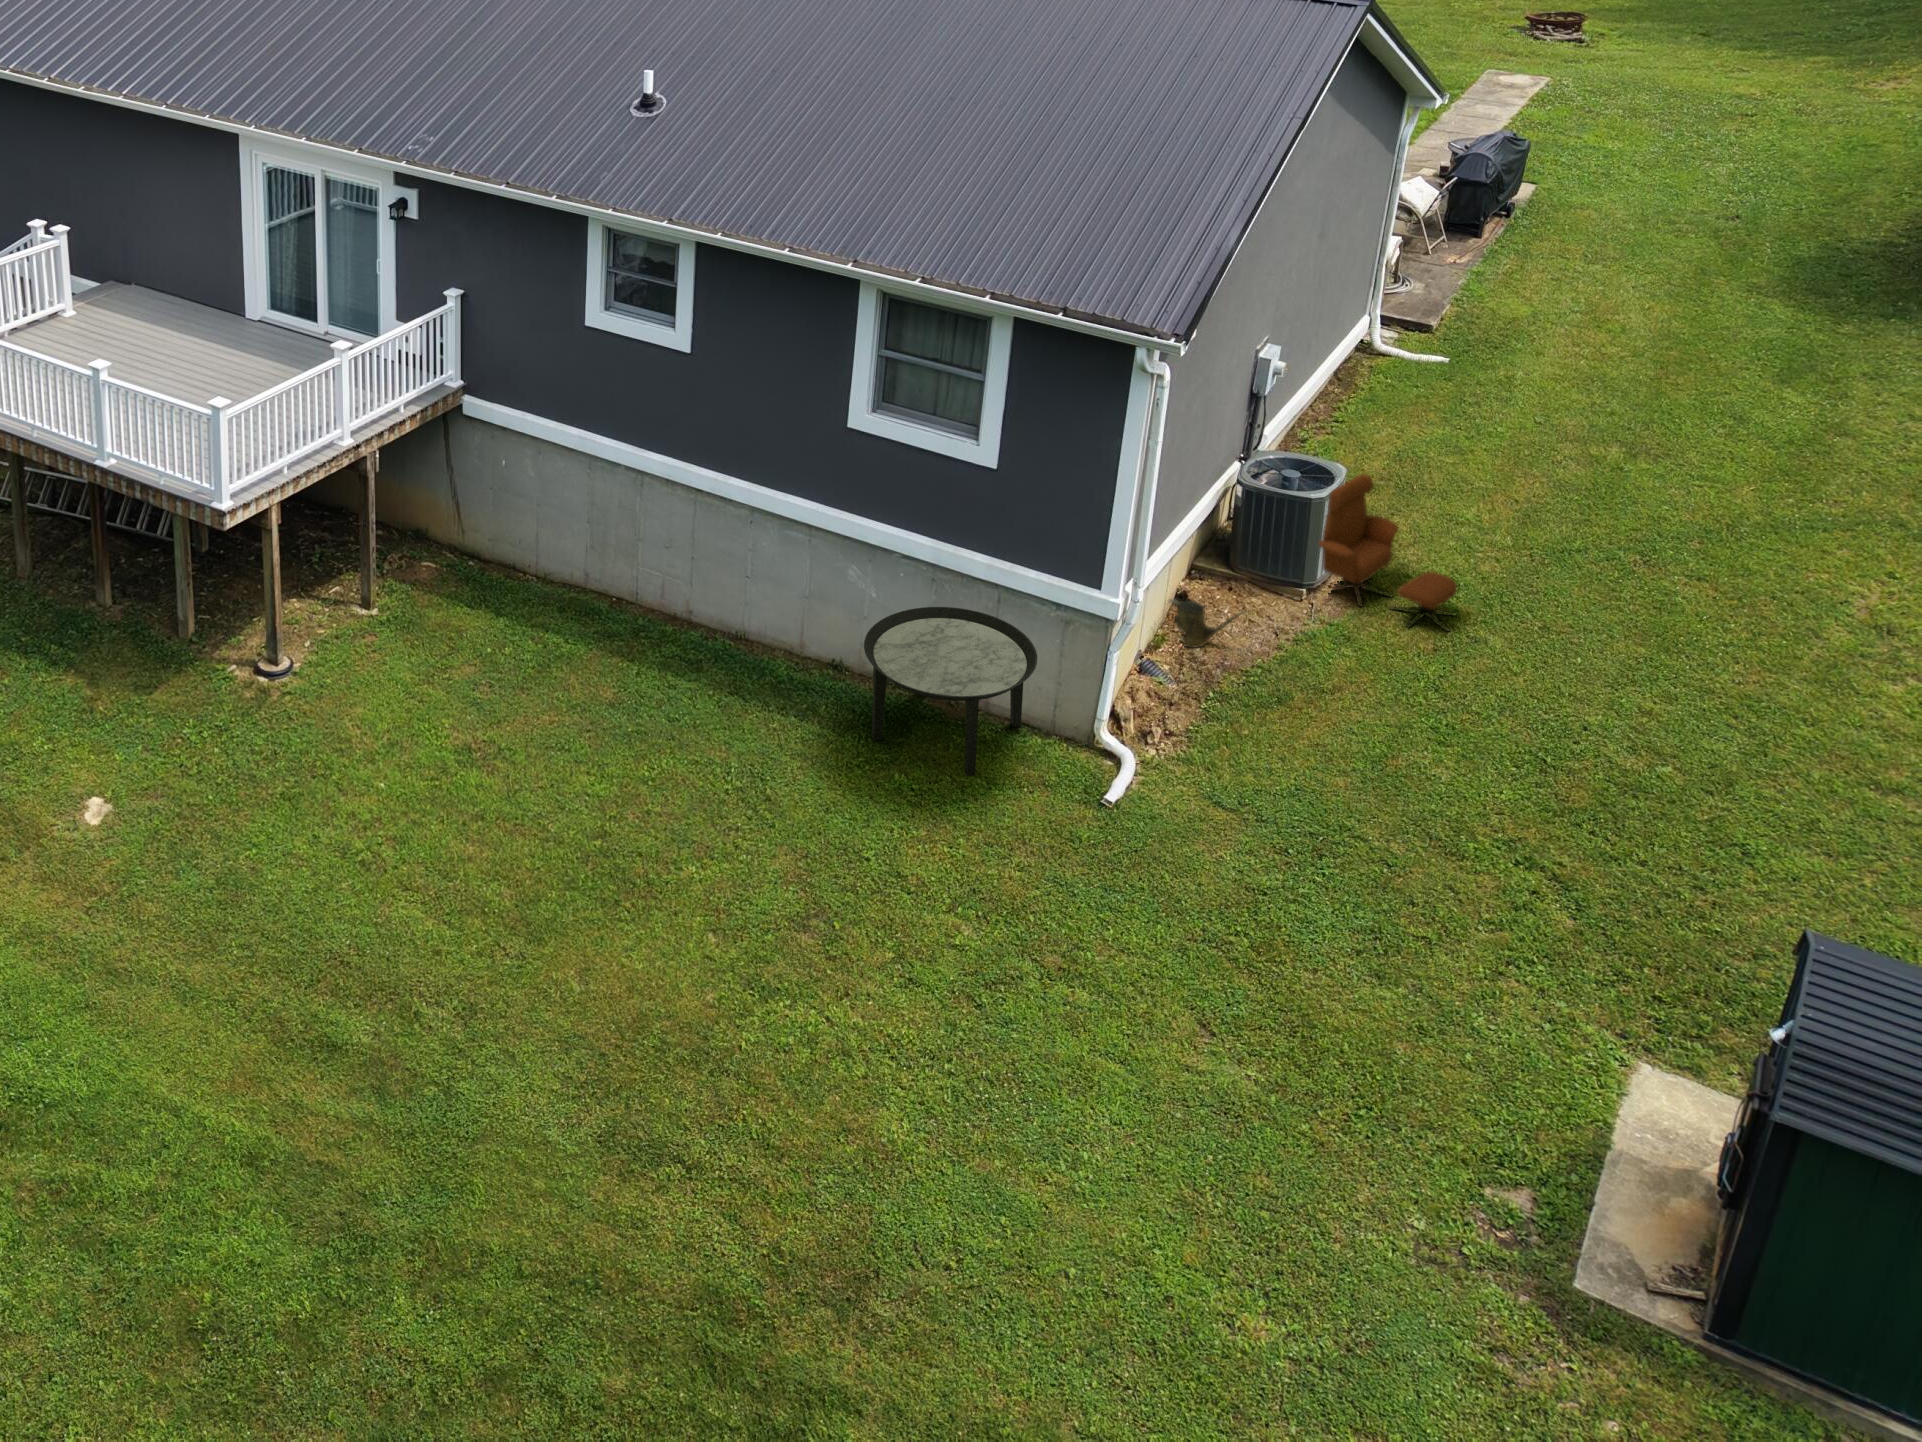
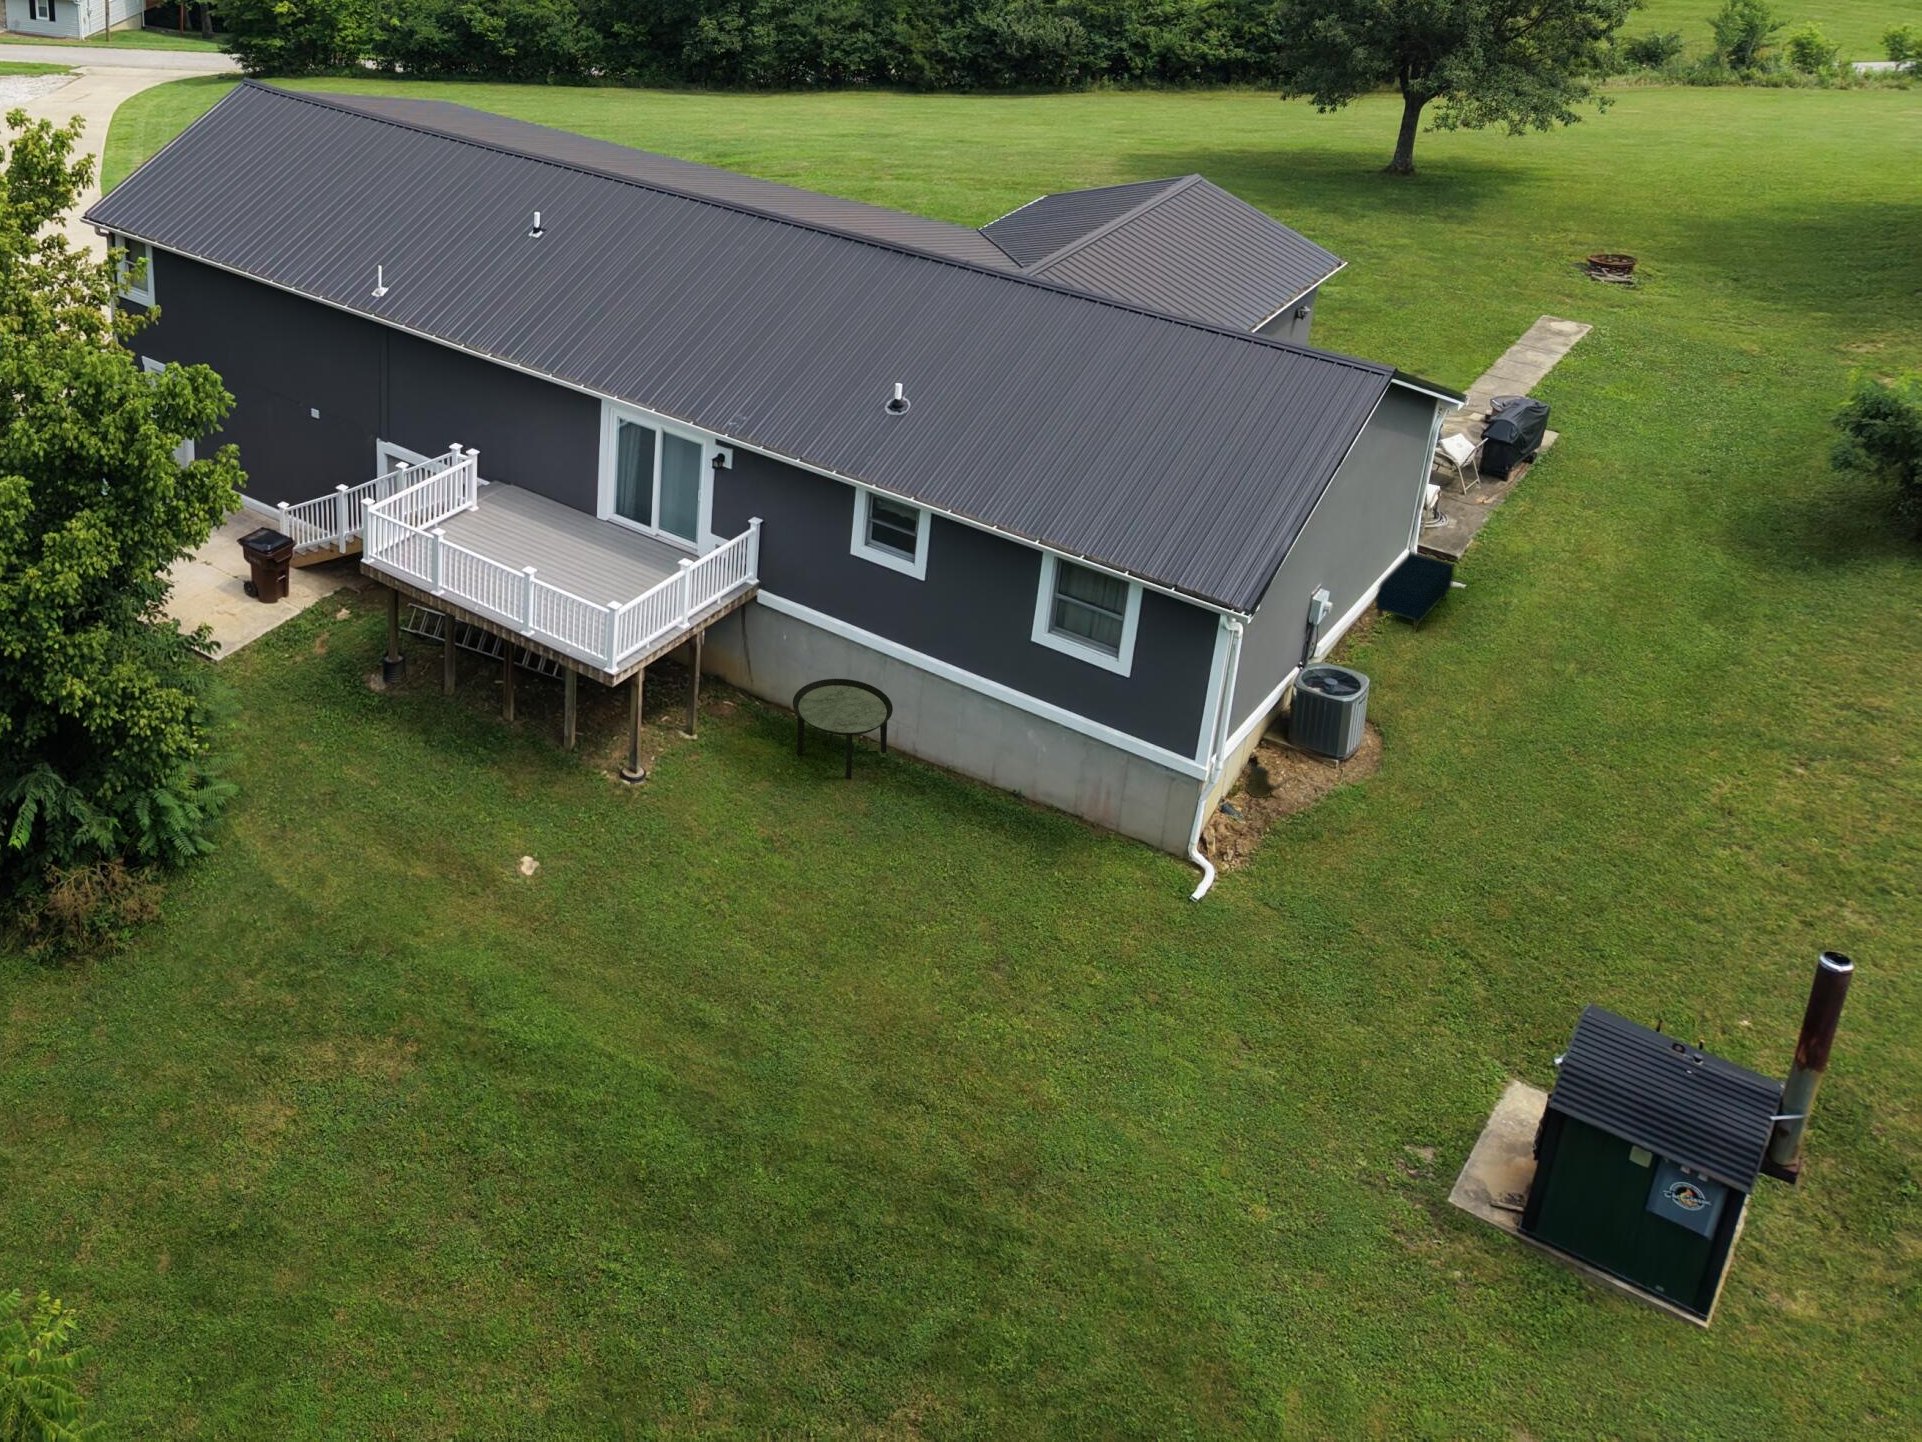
bench: none [1326,321,1428,424] -> present [1375,552,1454,632]
lounge chair: present [1318,474,1457,632] -> none [1350,685,1445,797]
round table: present [864,607,1037,776] -> present [793,679,893,779]

